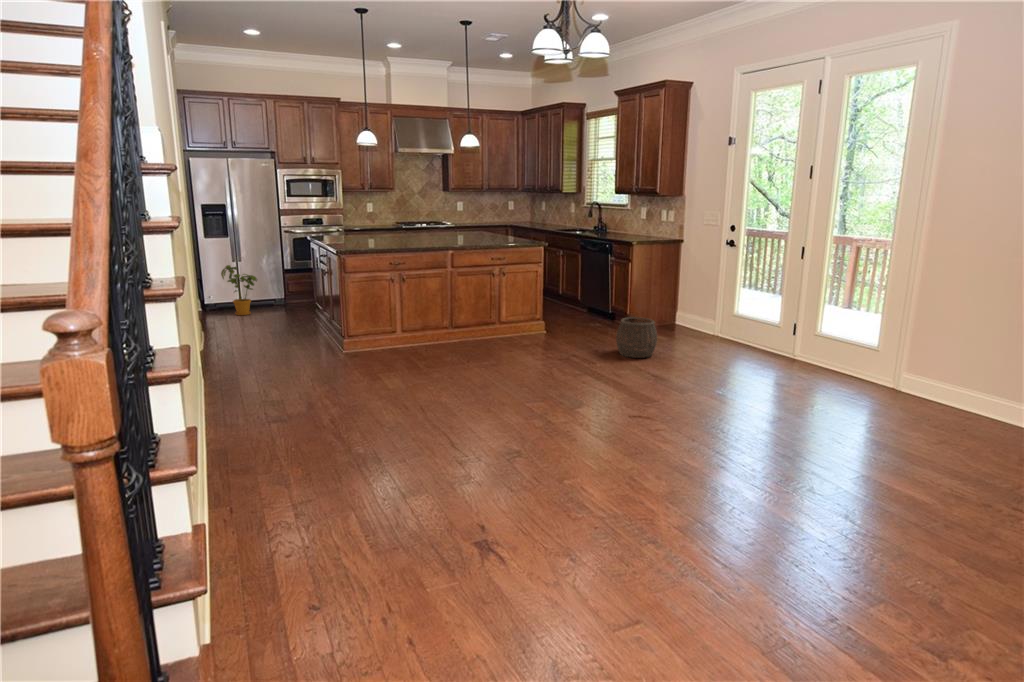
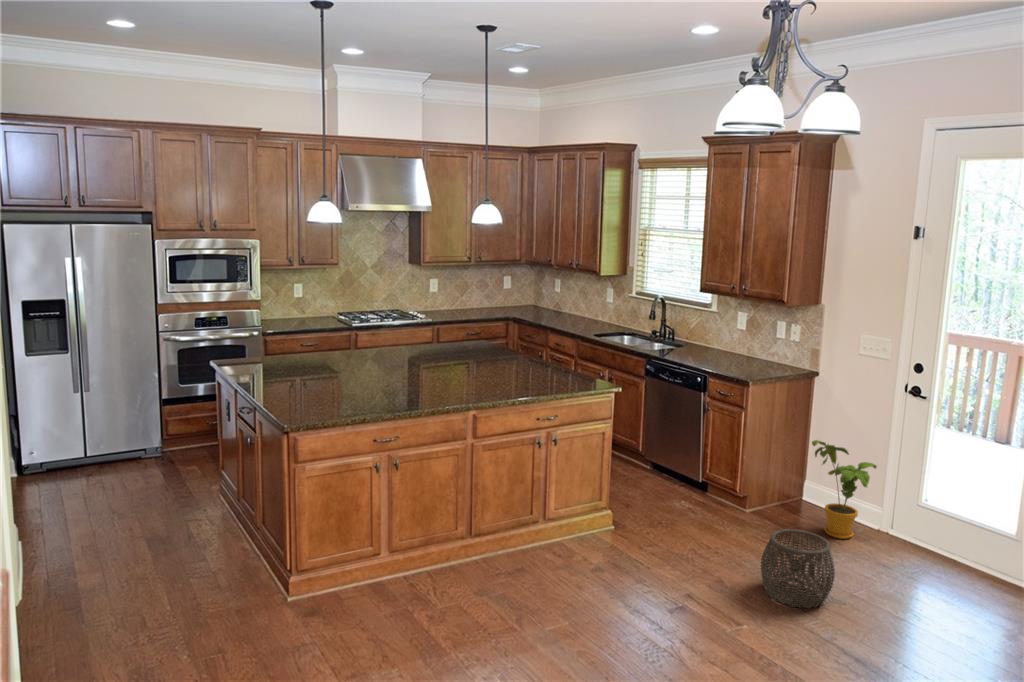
house plant: present [221,265,257,315] -> present [812,440,877,539]

